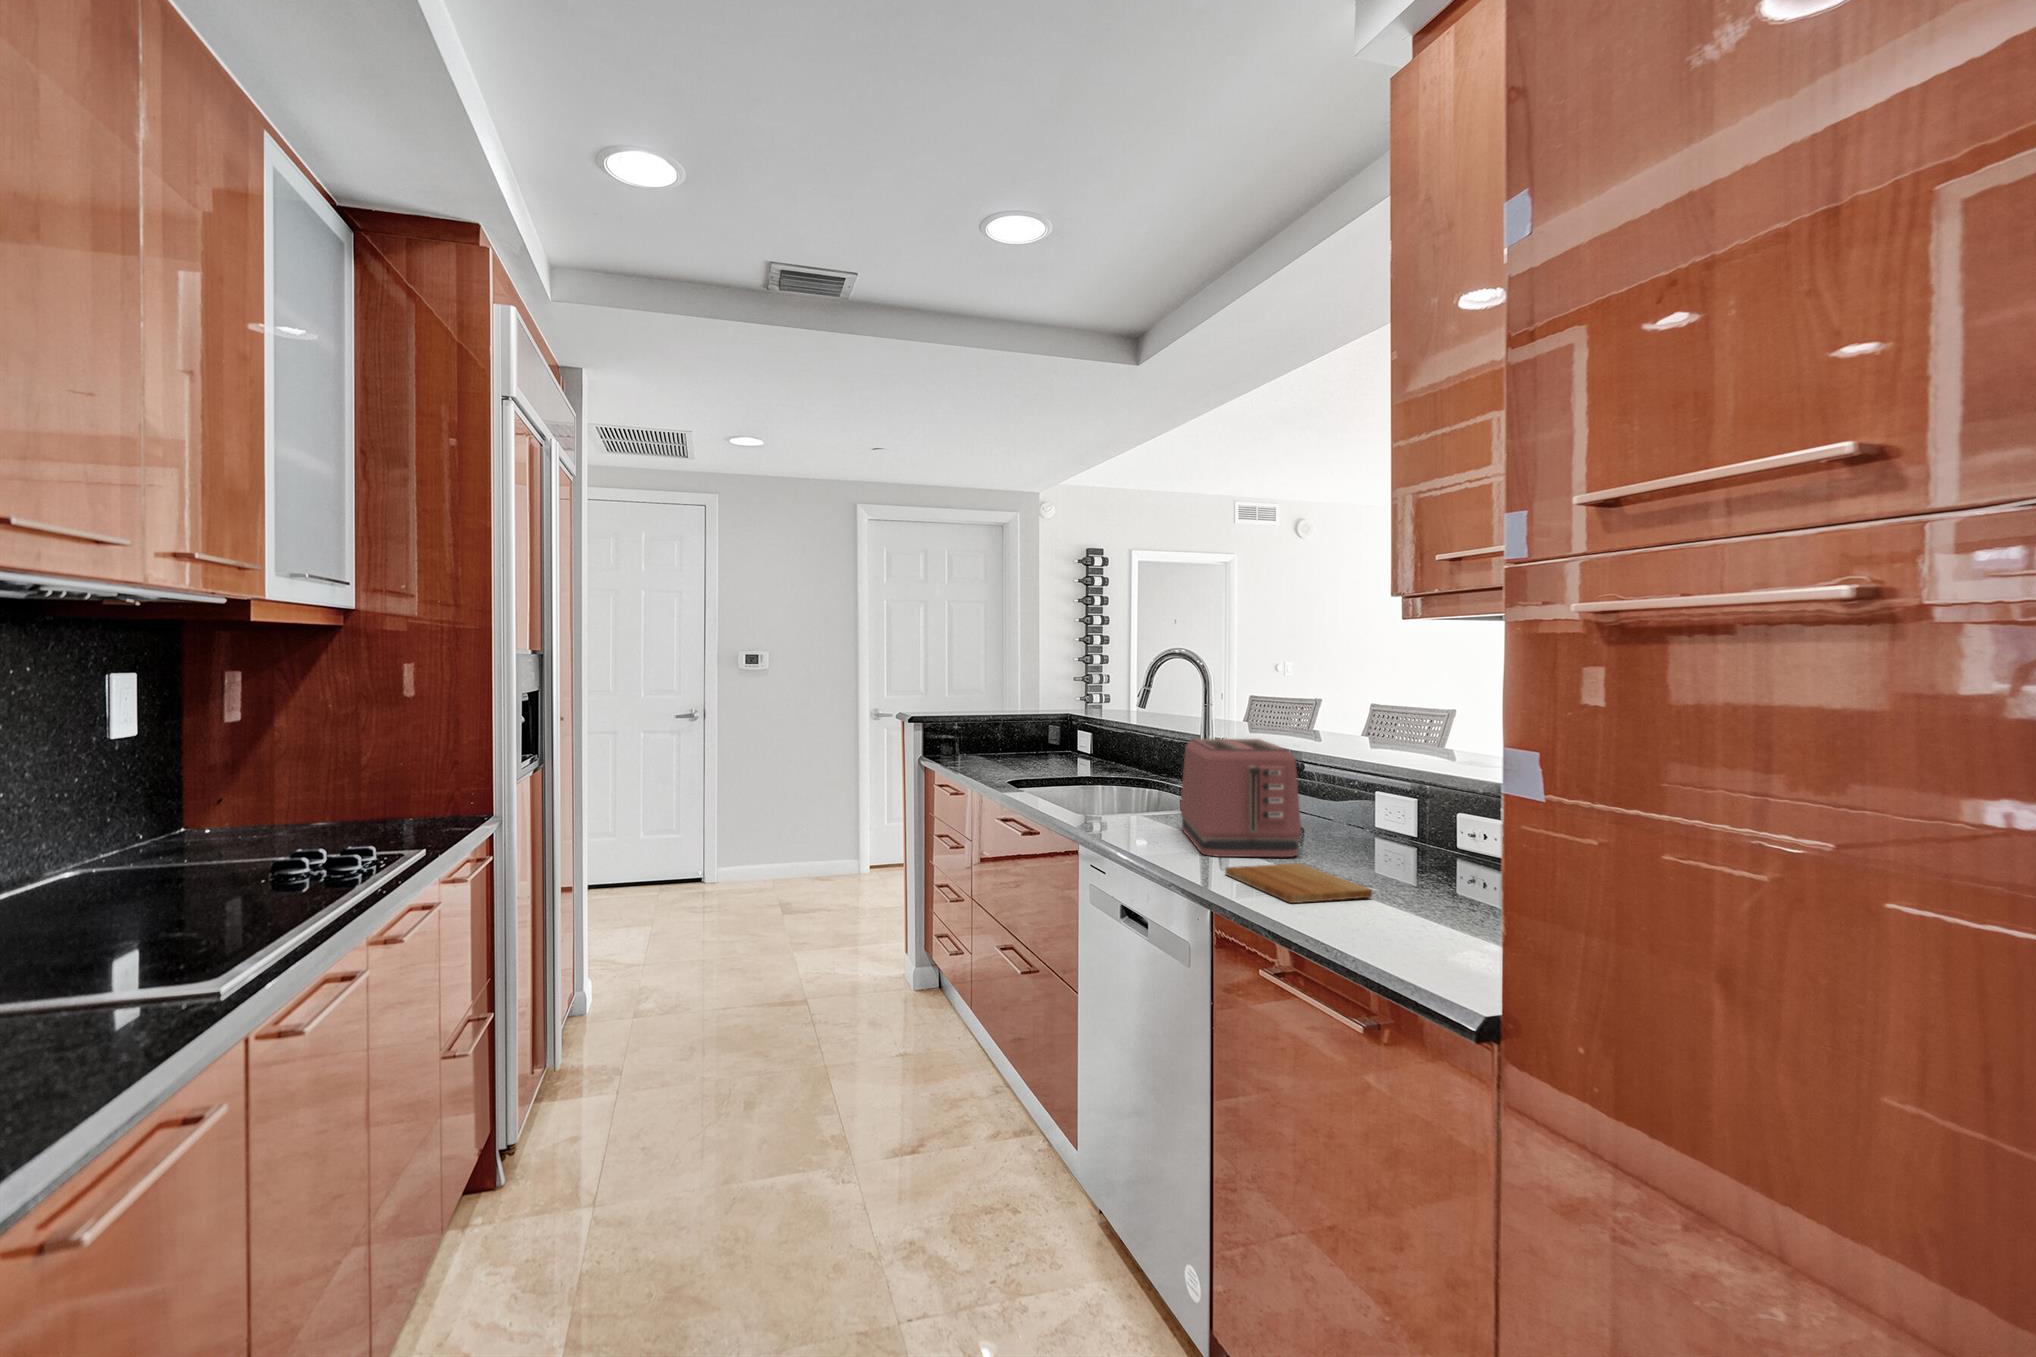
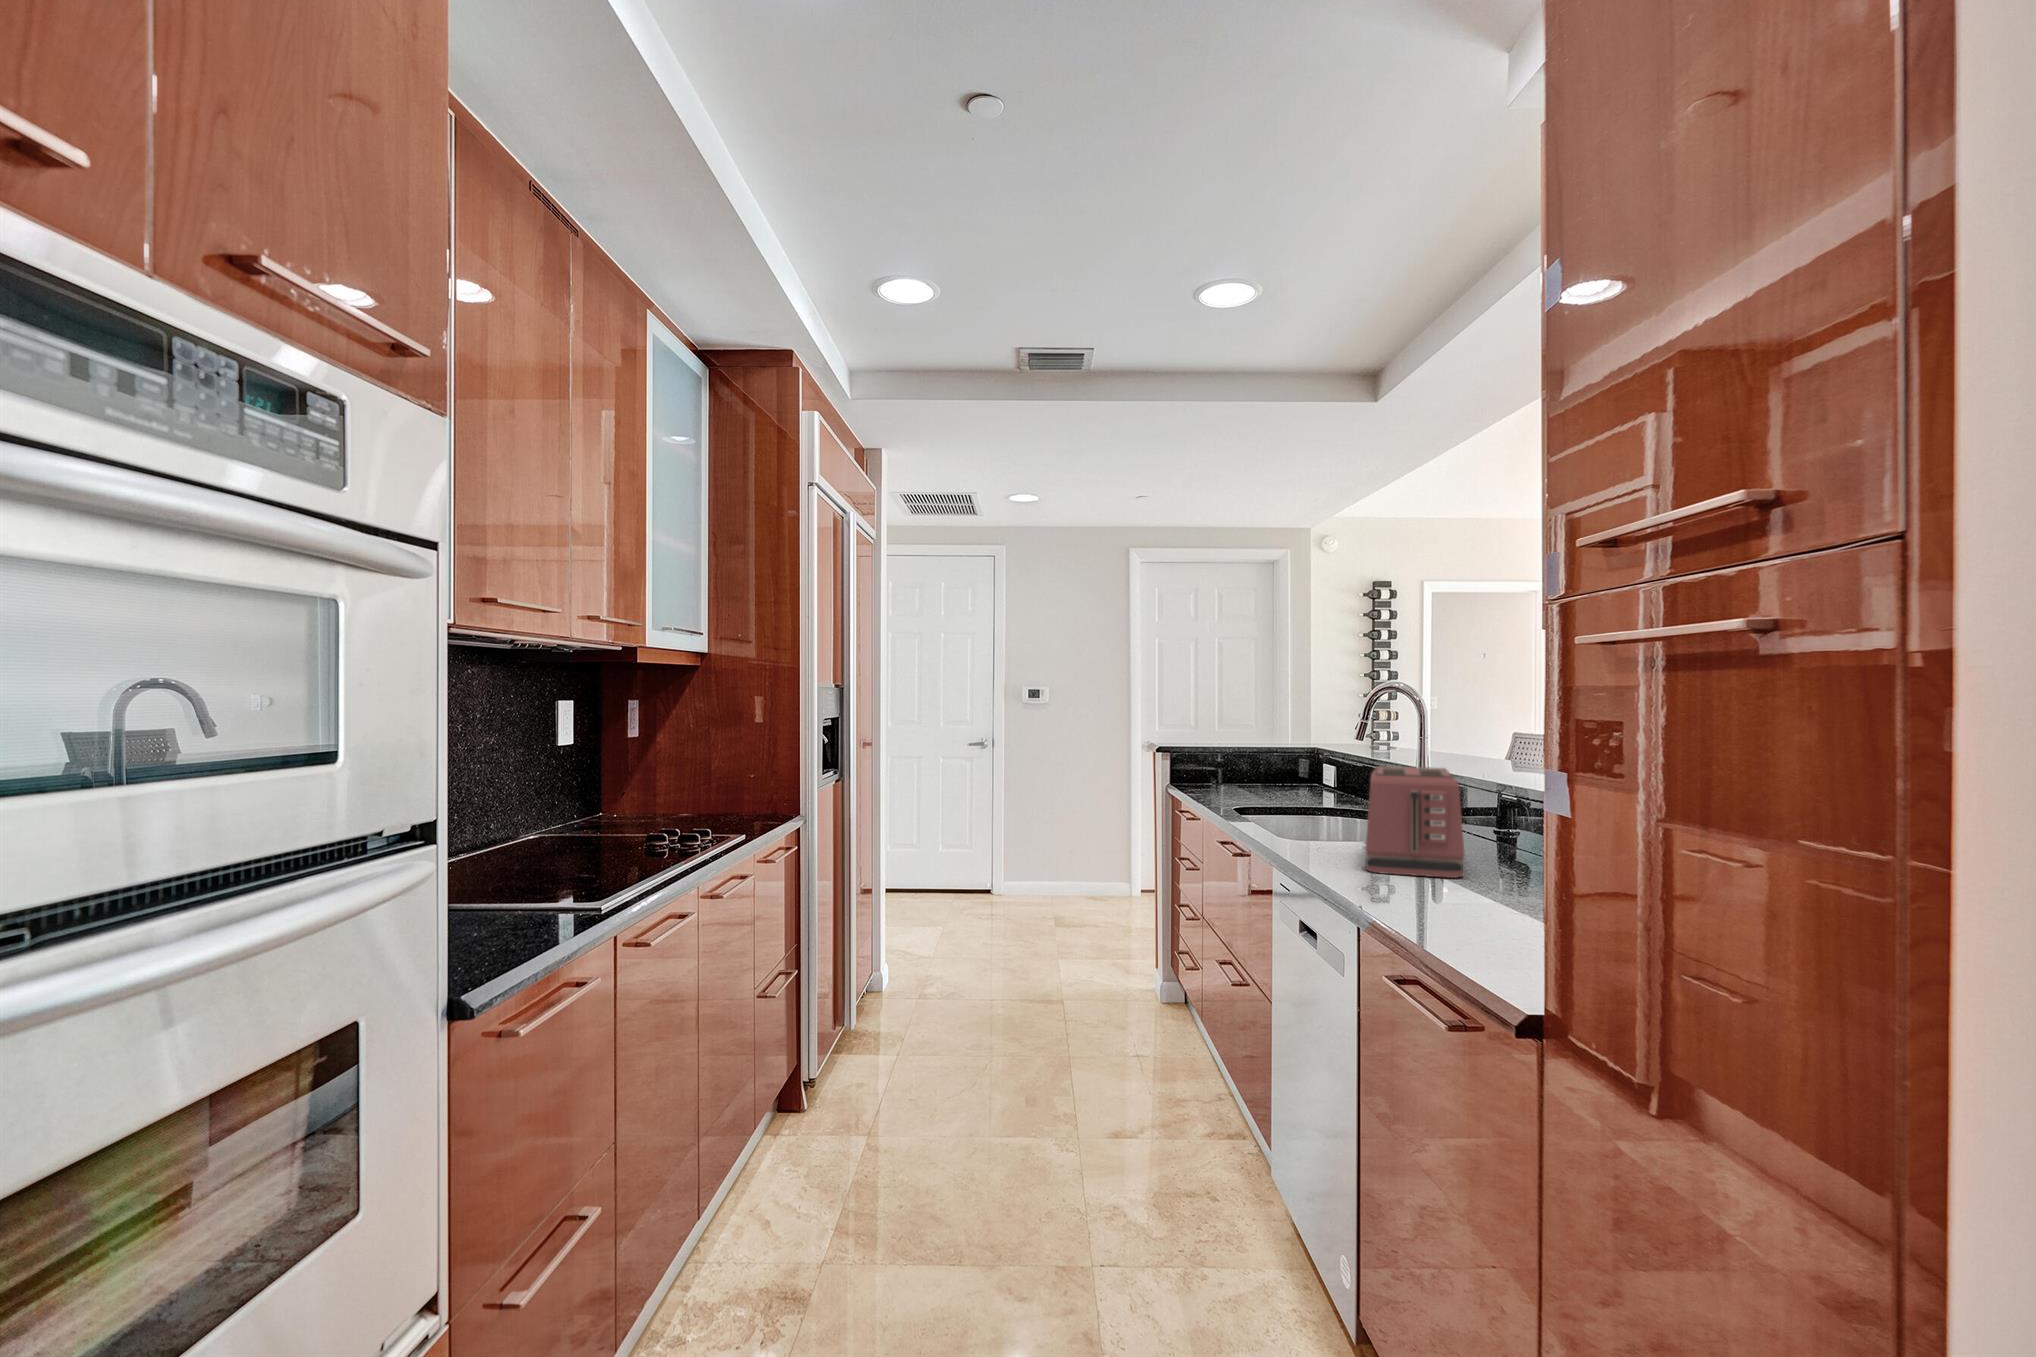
cutting board: present [1225,863,1372,903] -> none [1372,880,1495,910]

